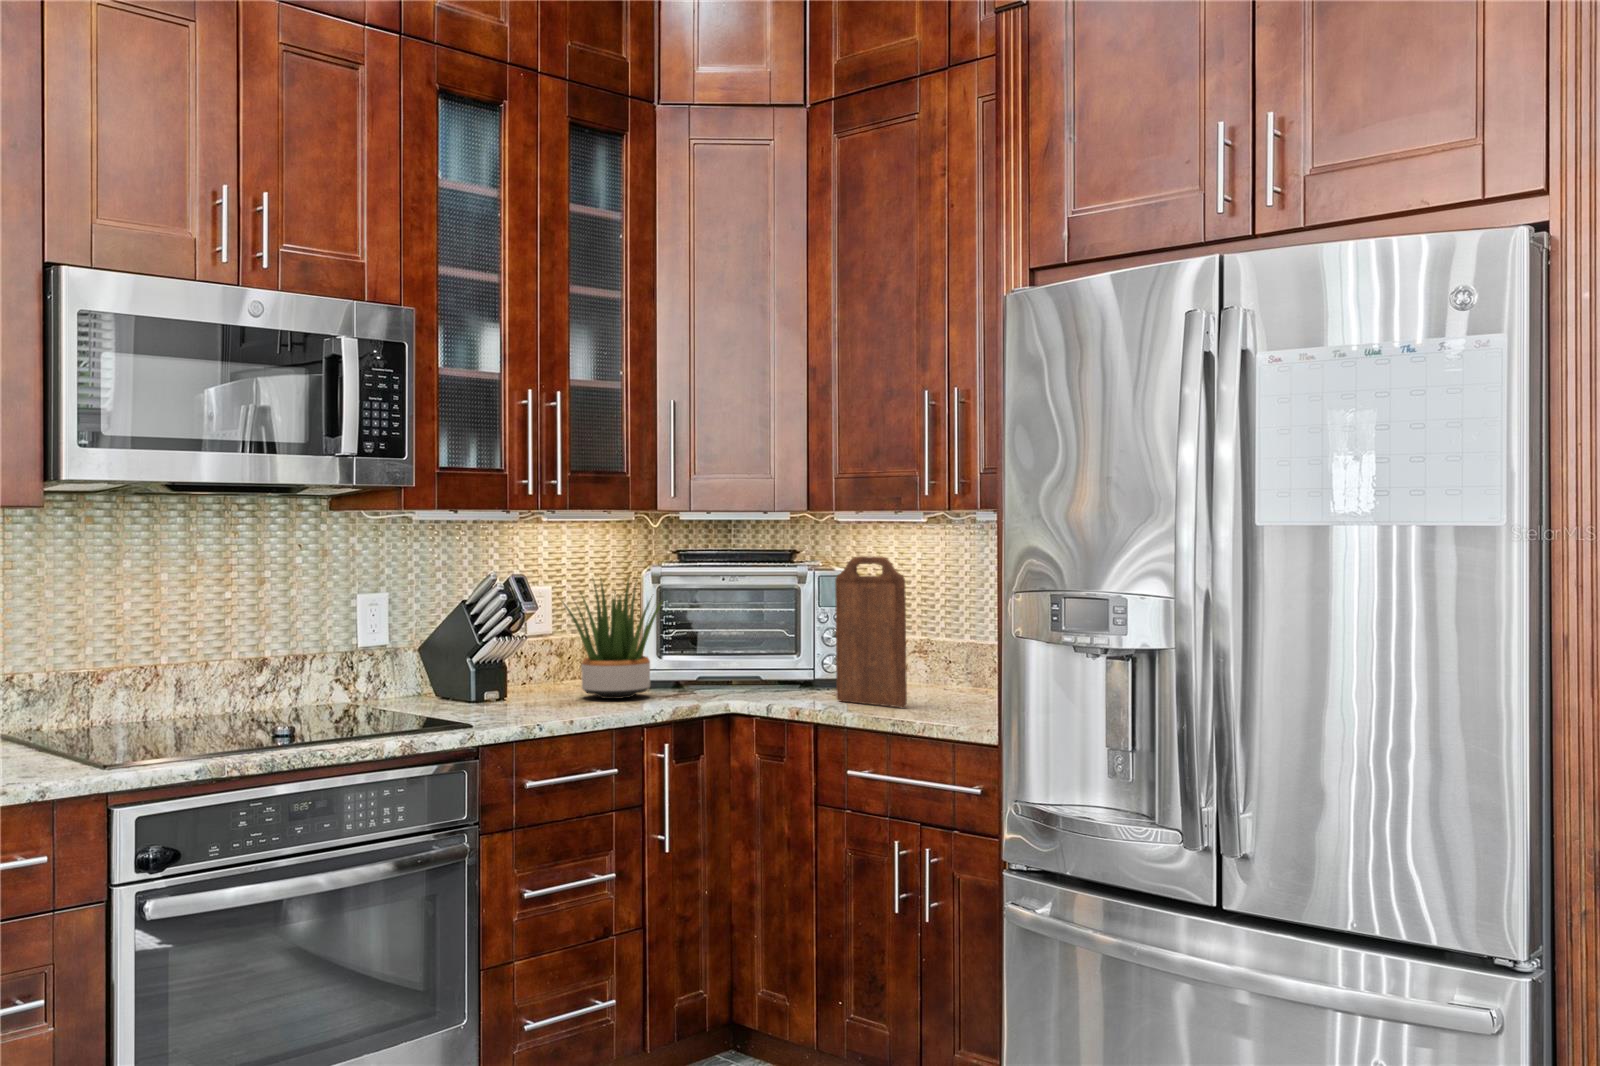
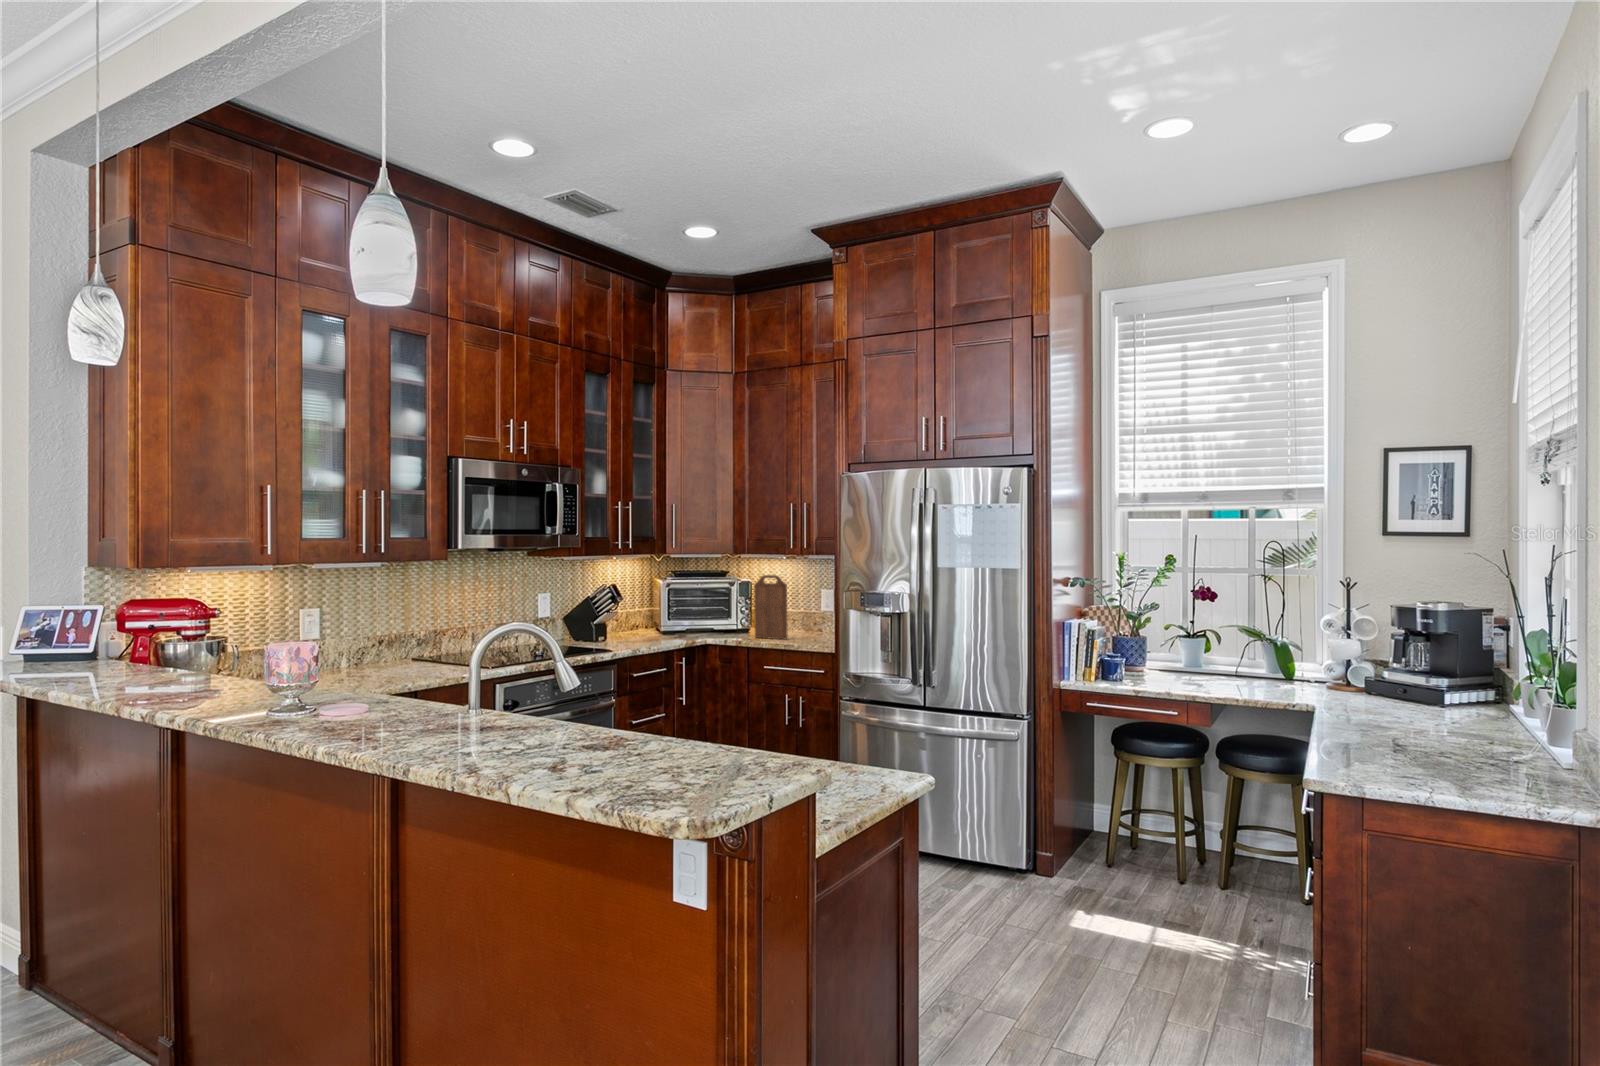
potted plant: present [563,581,662,699] -> none [633,584,677,639]

